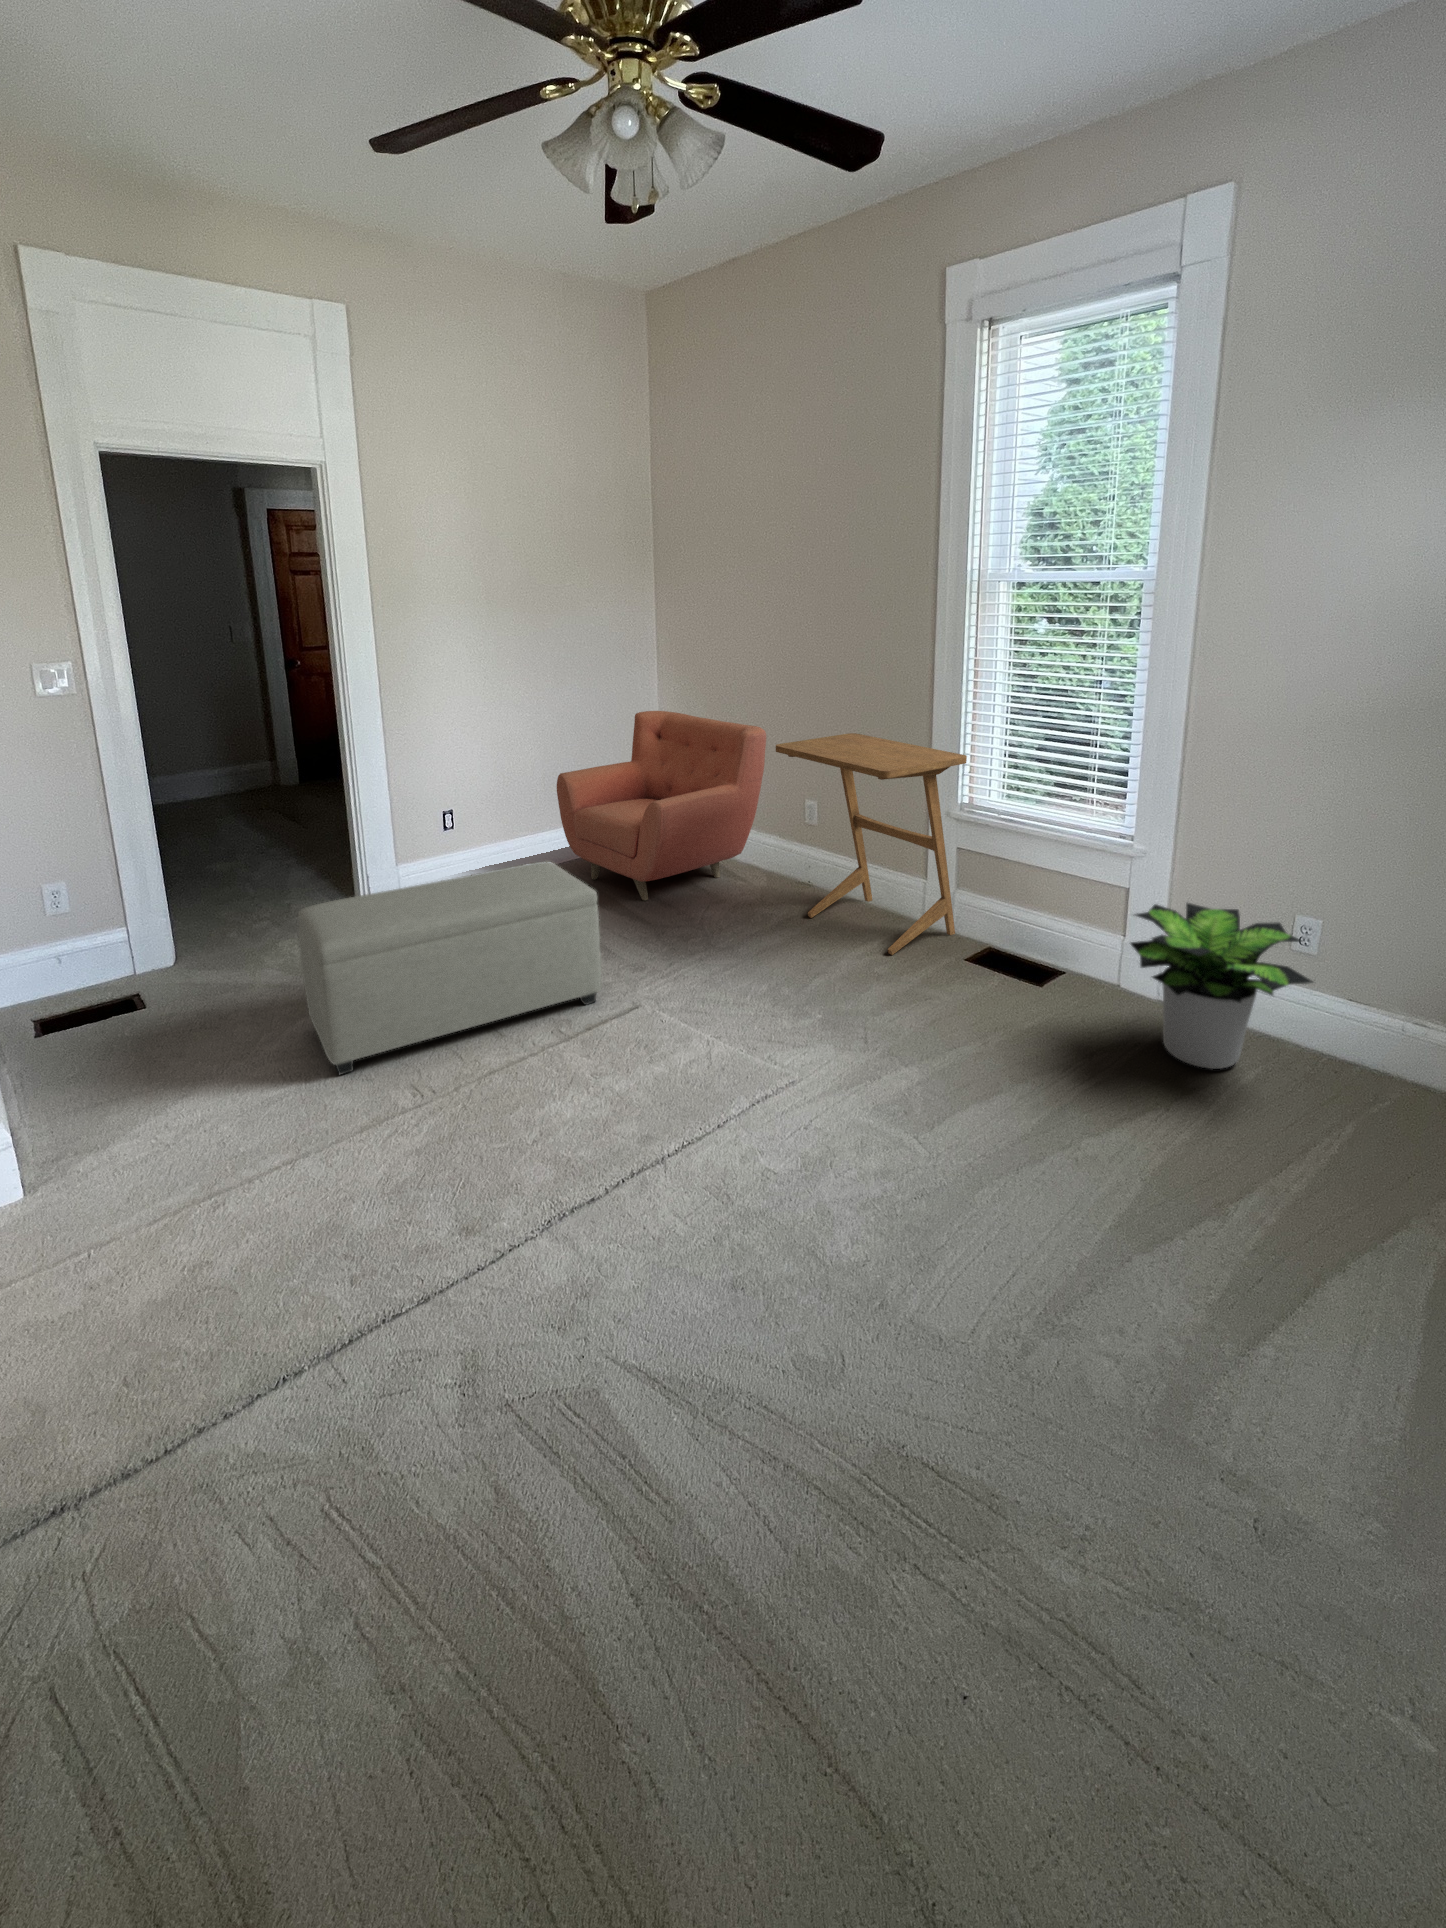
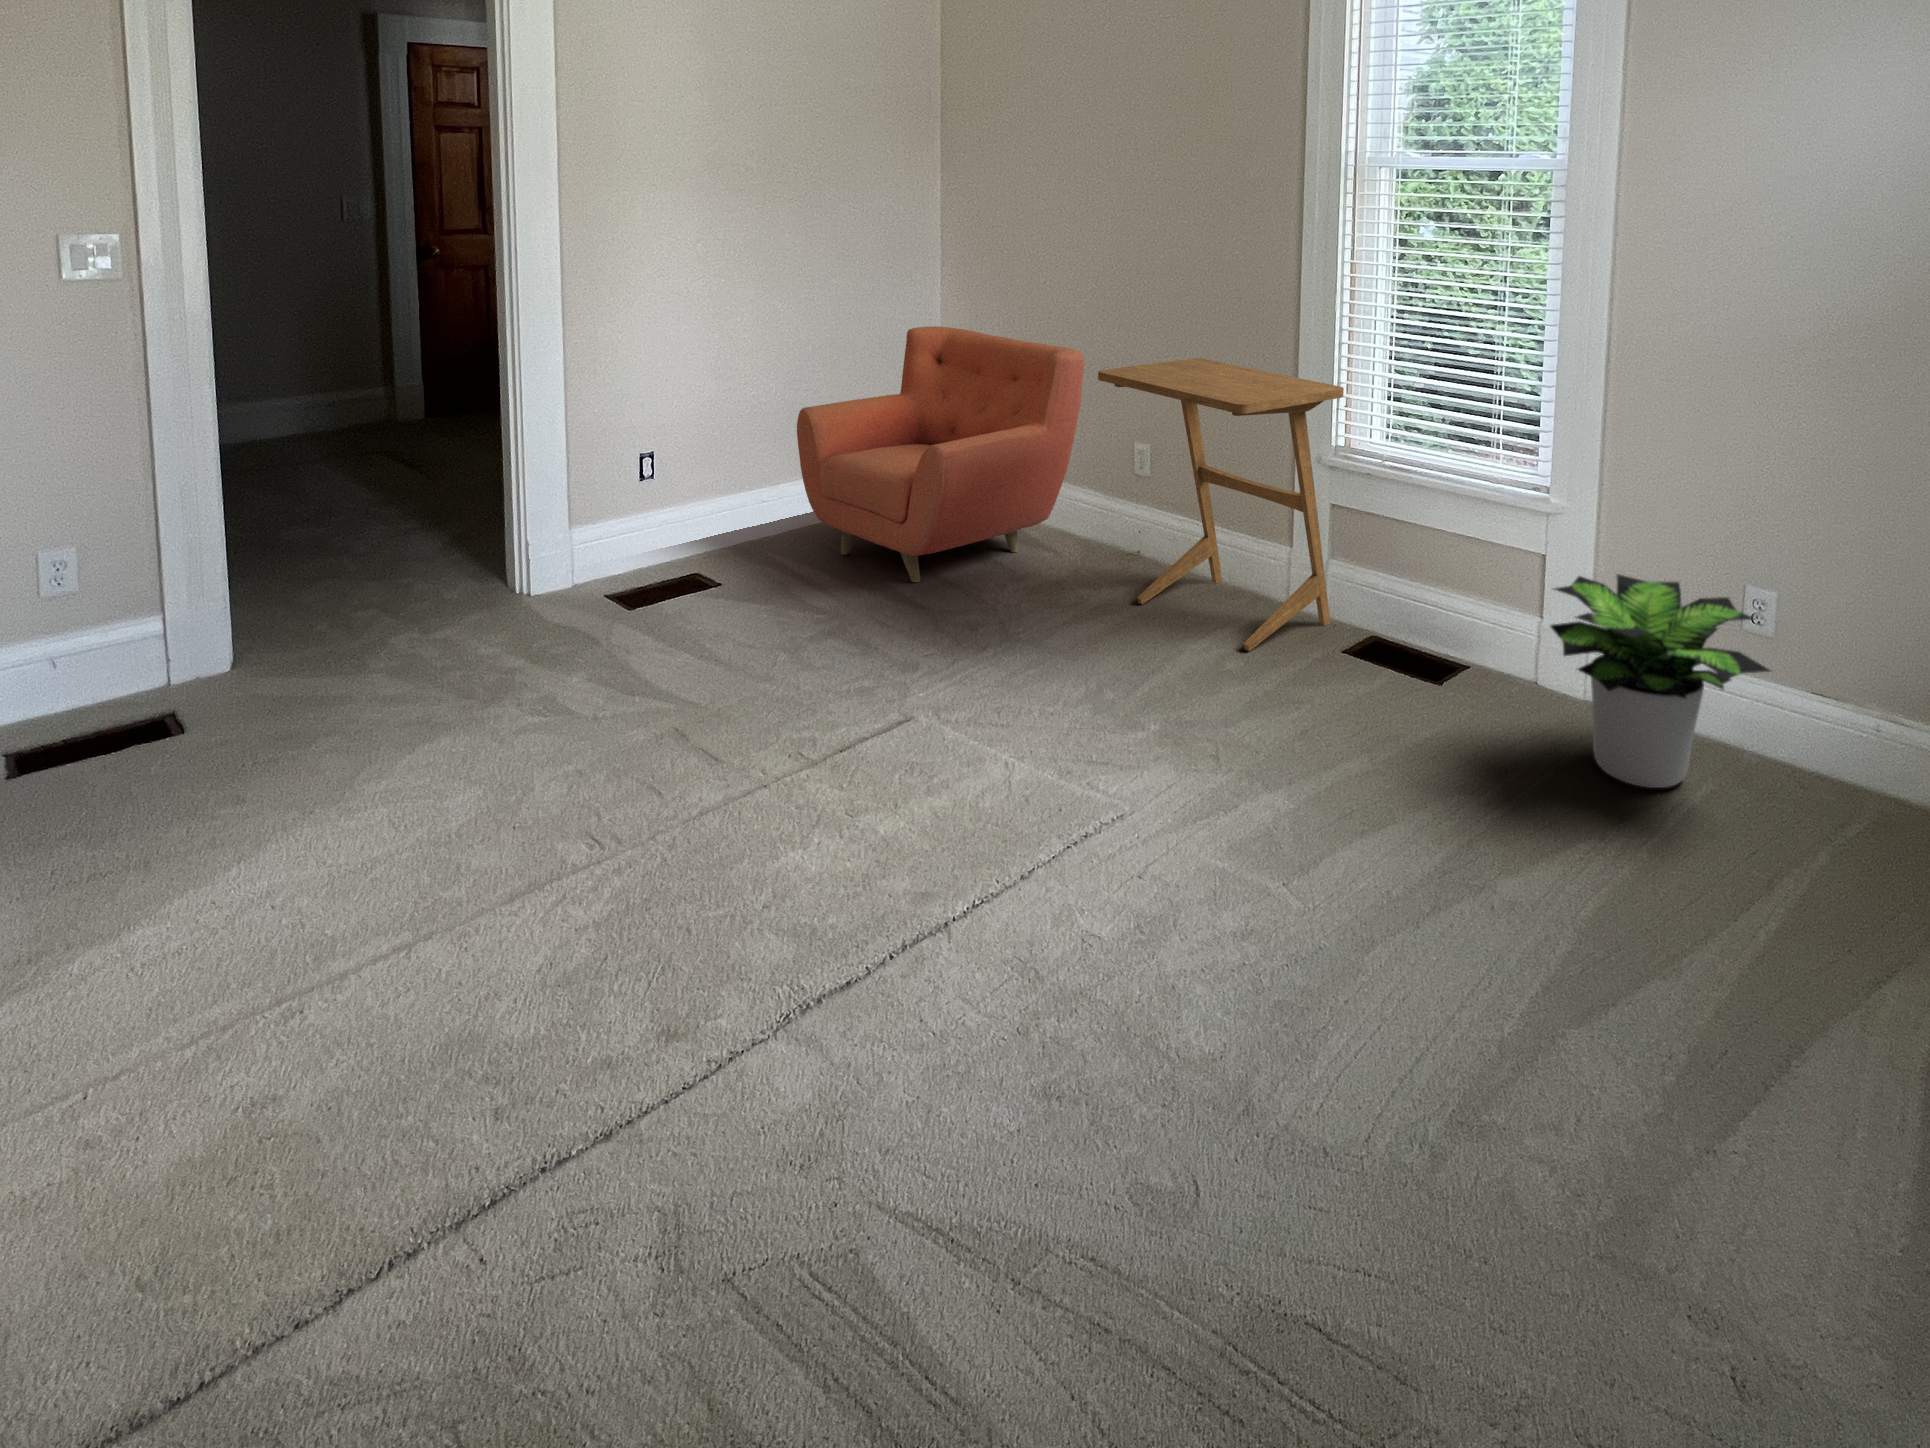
ottoman: present [298,861,601,1075] -> none [427,523,858,825]

